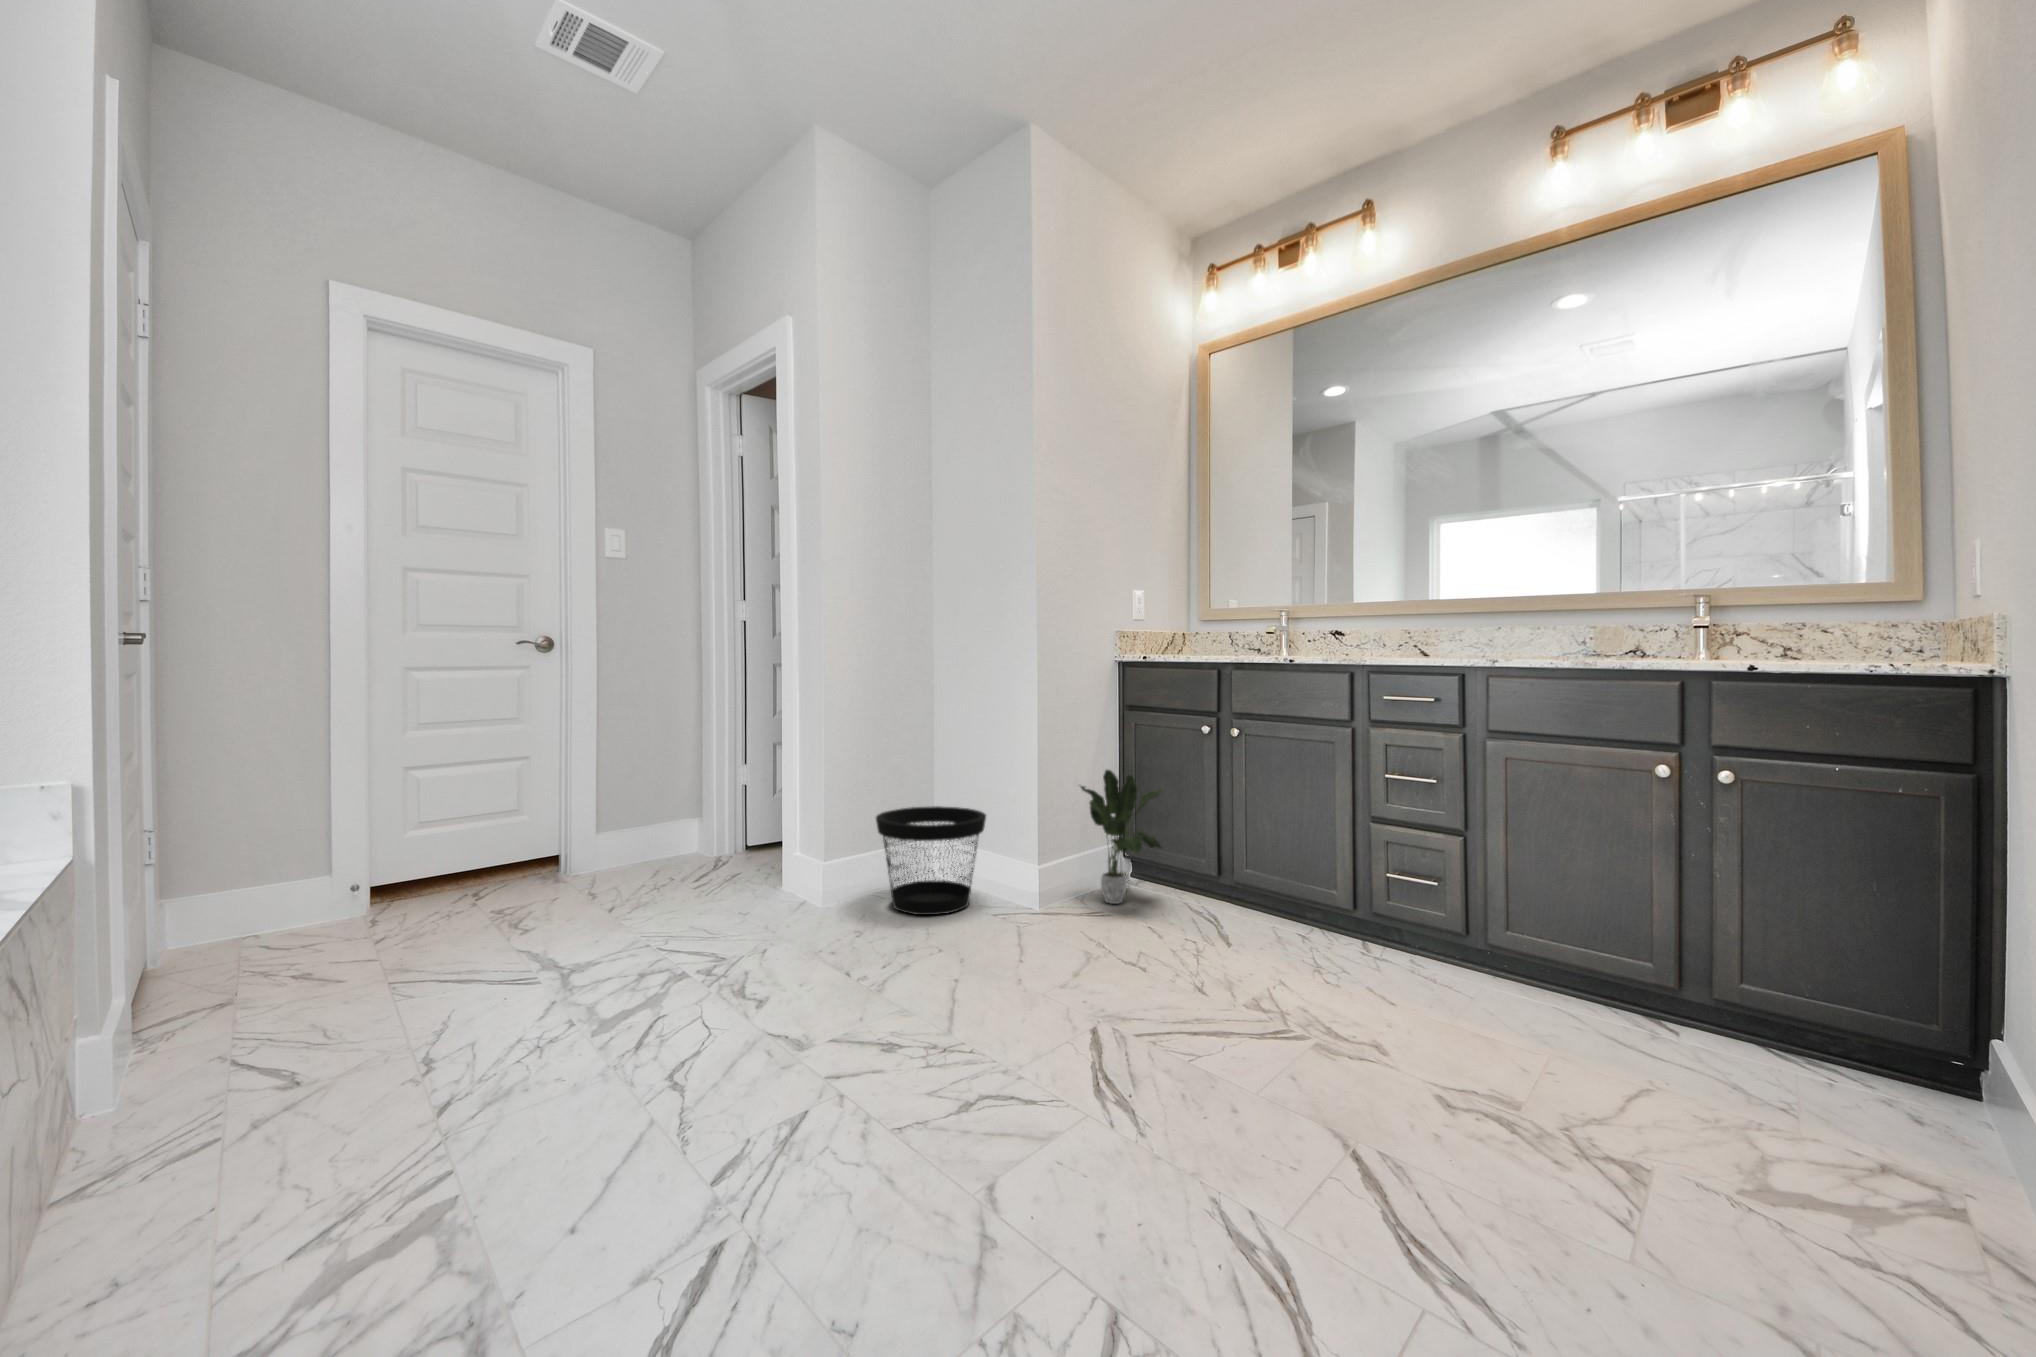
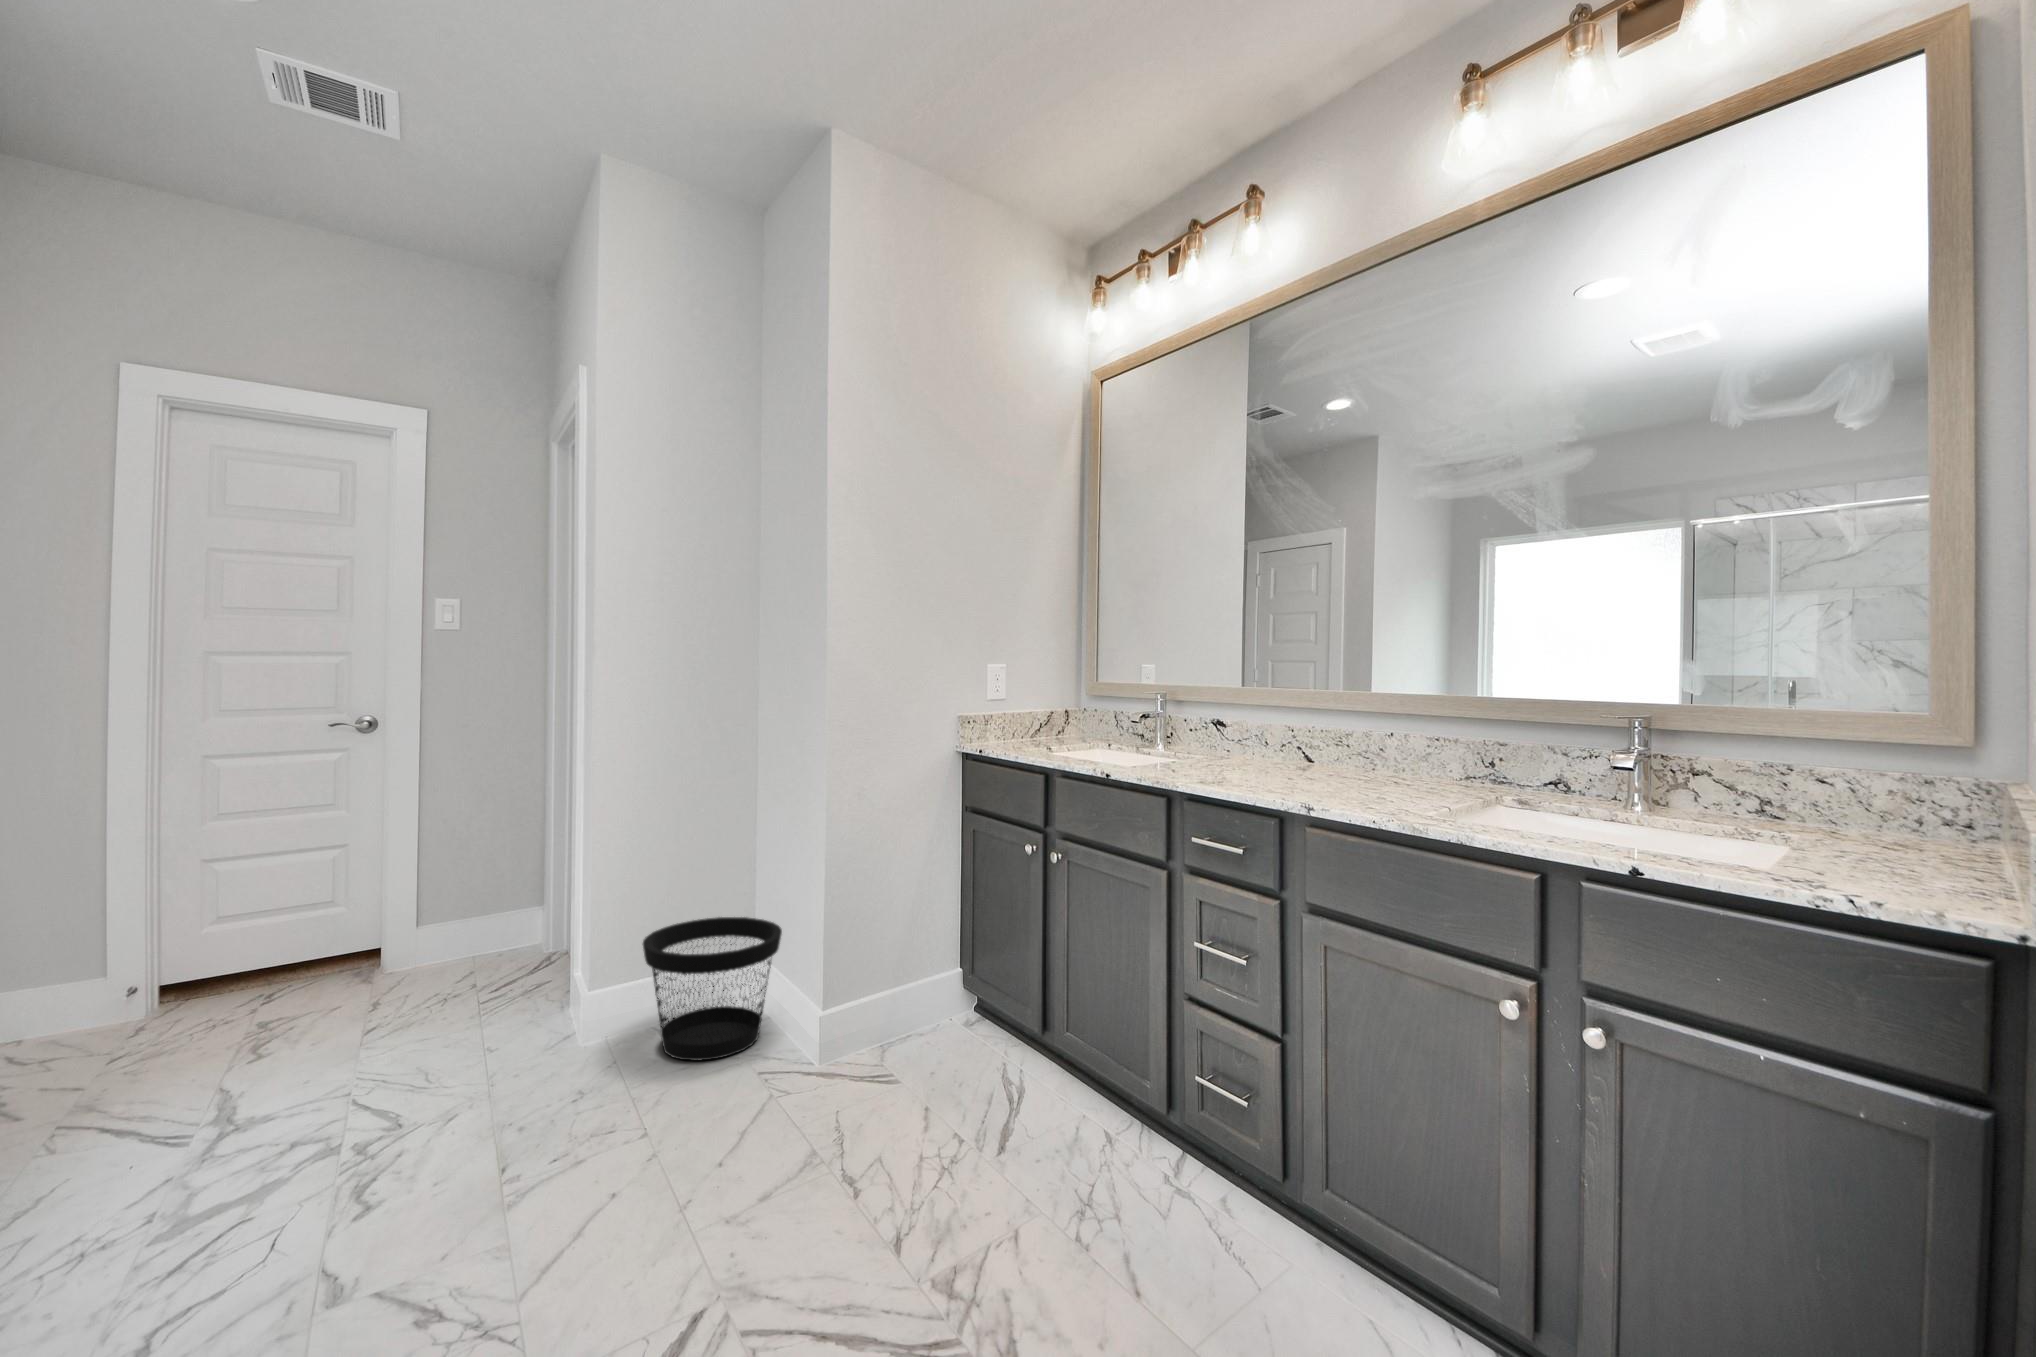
potted plant: present [1081,770,1164,904] -> none [887,886,991,1055]

